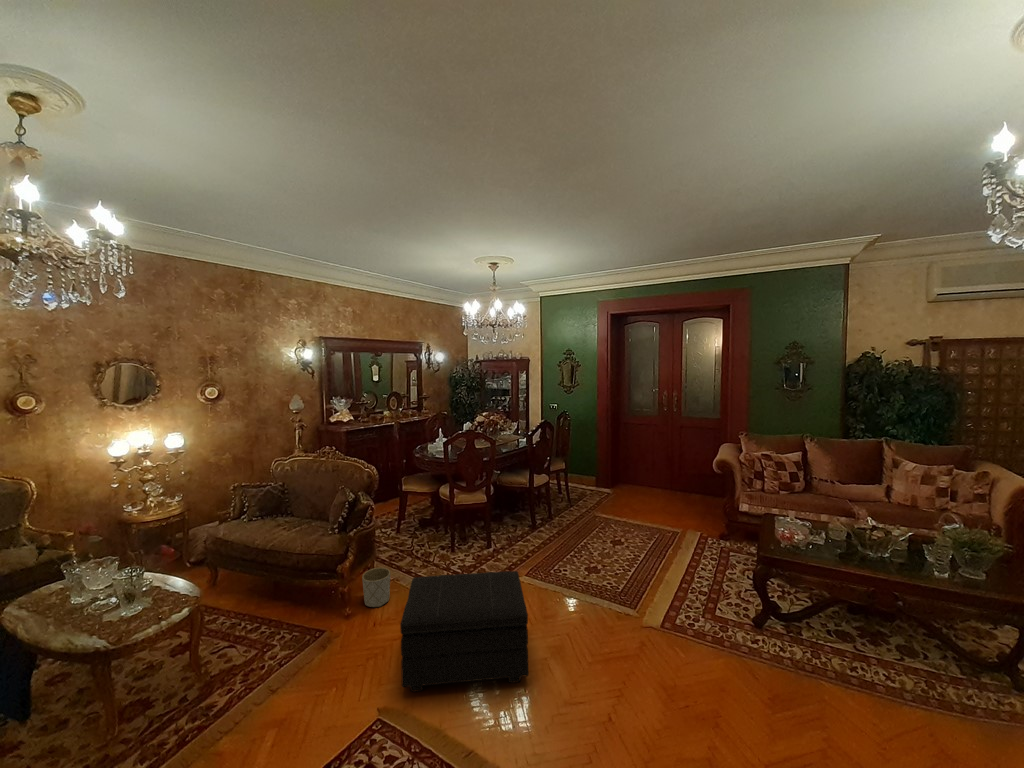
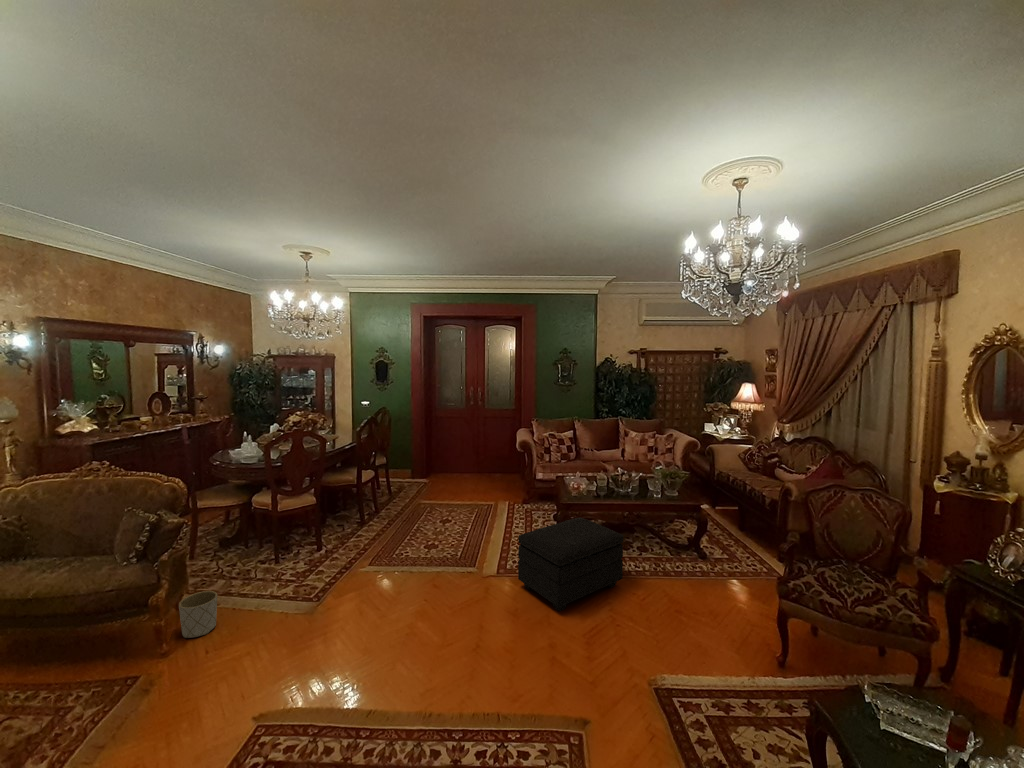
footstool: present [400,571,528,692] -> present [518,517,623,611]

